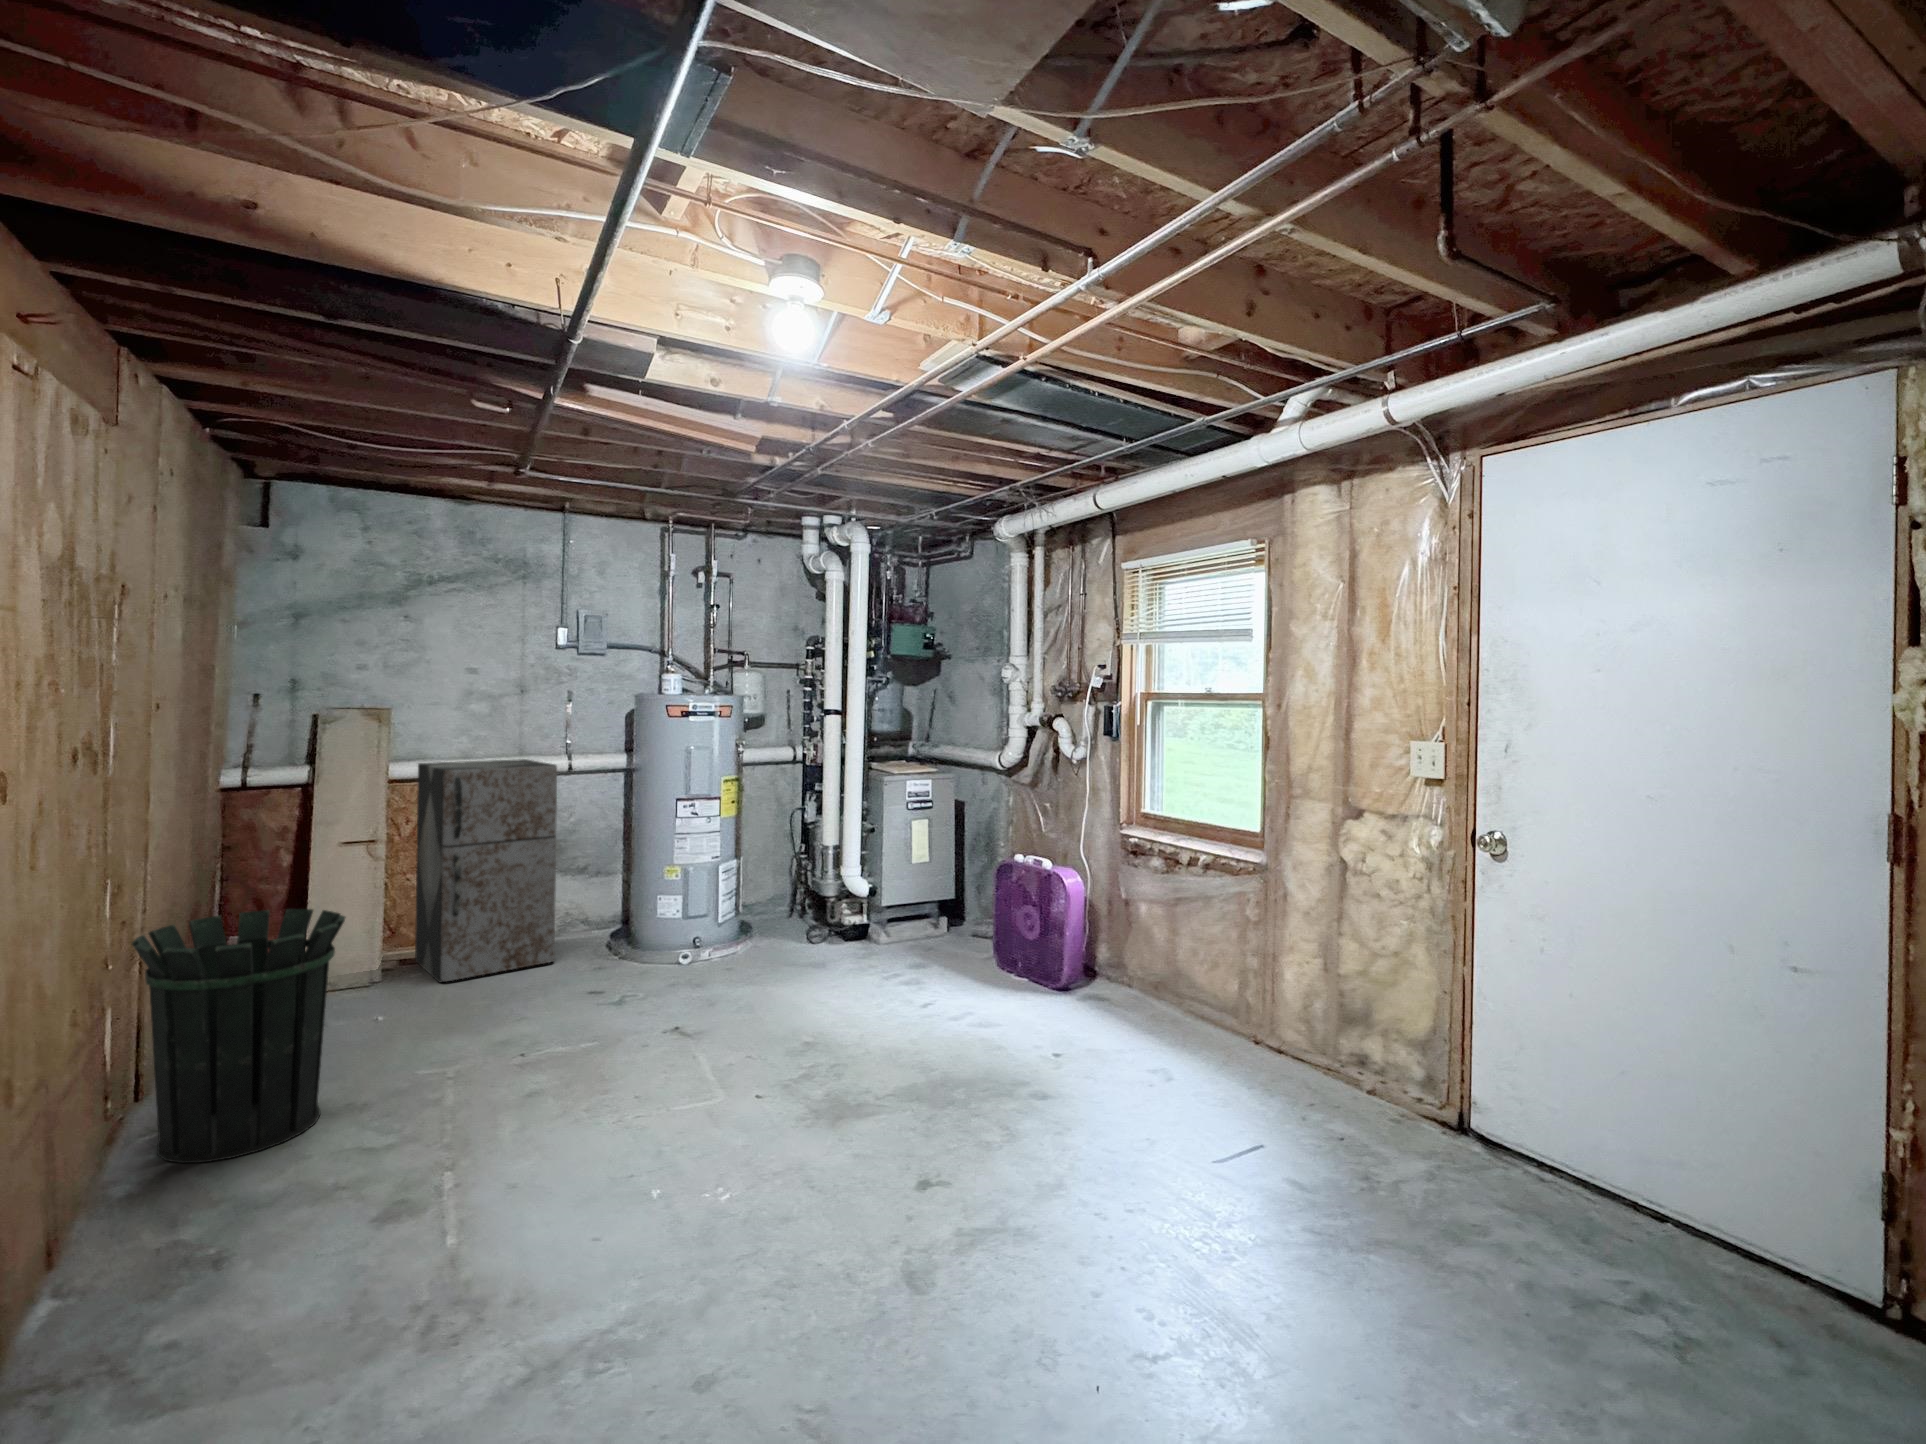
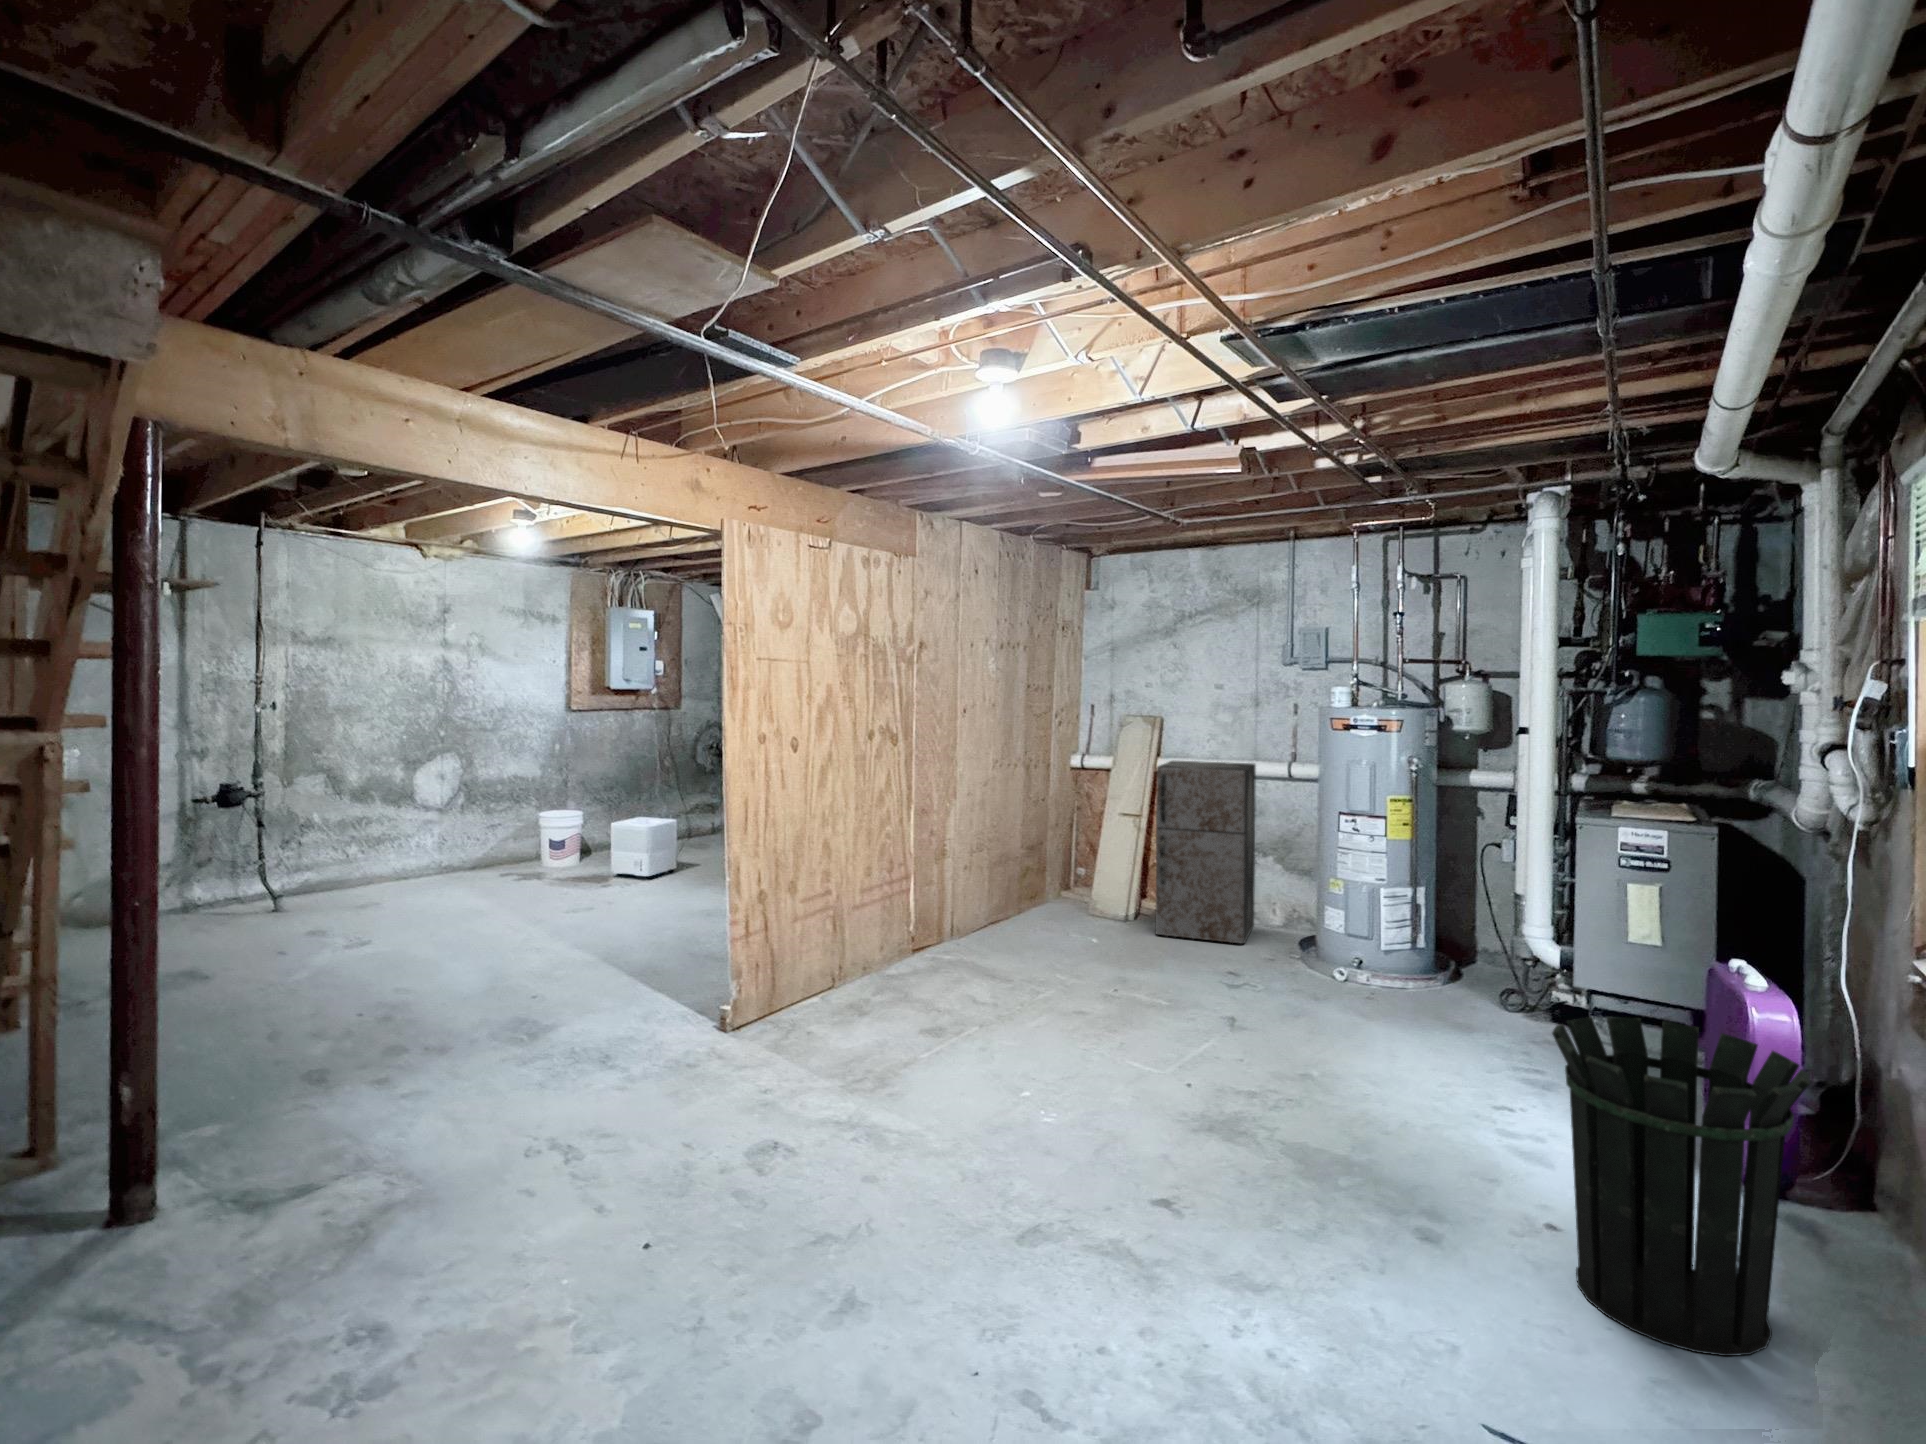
waste bin: present [132,909,346,1163] -> present [1552,1017,1810,1356]

